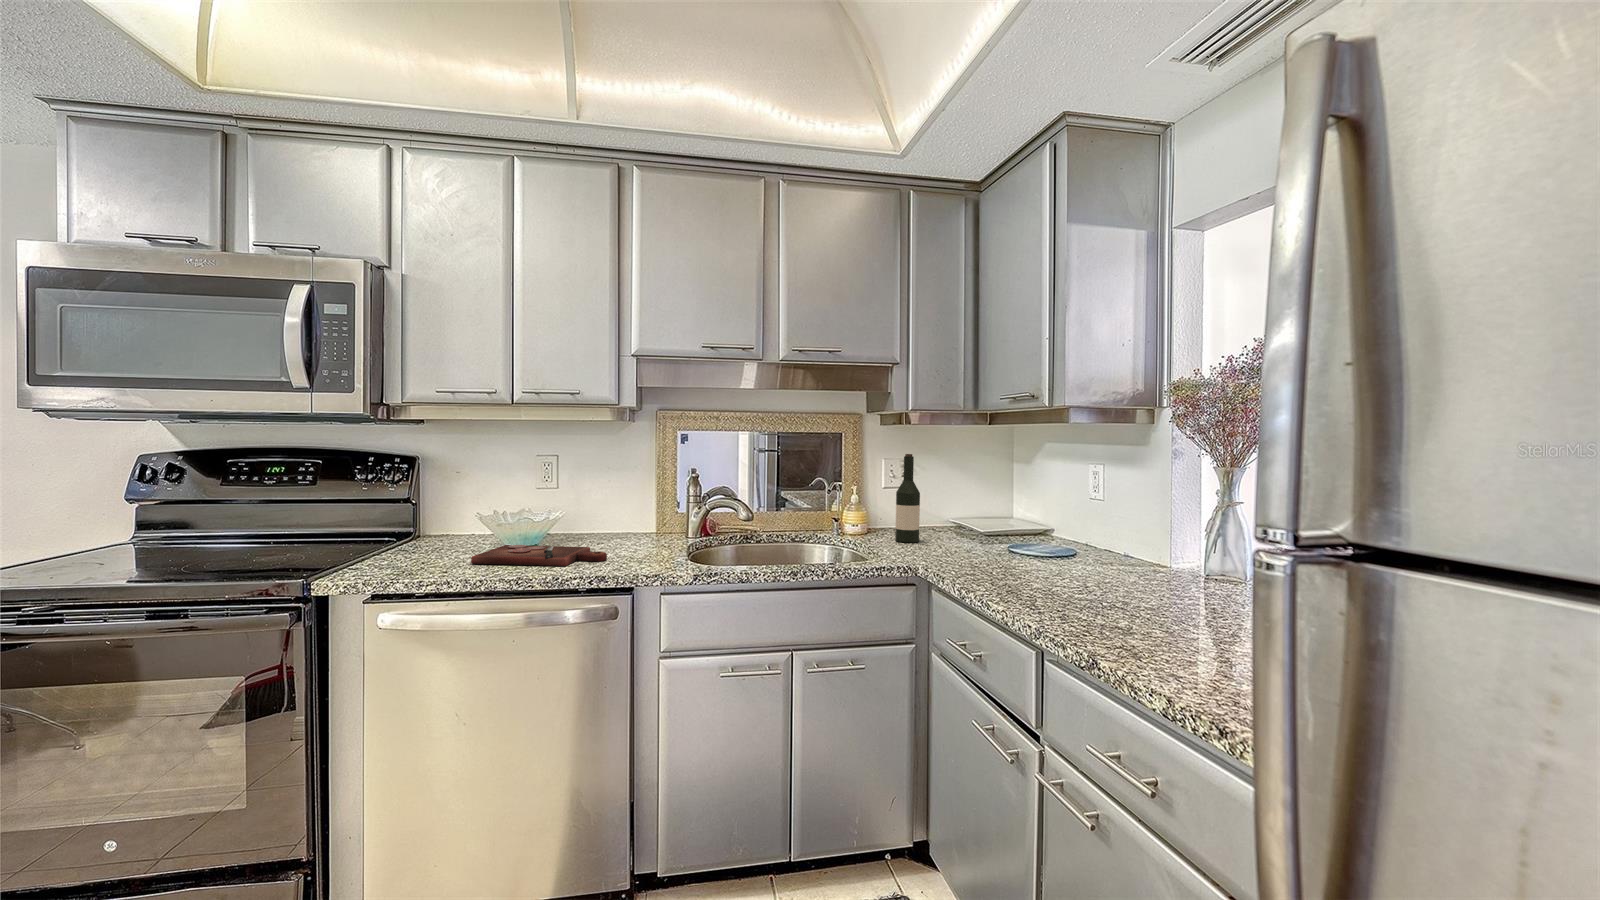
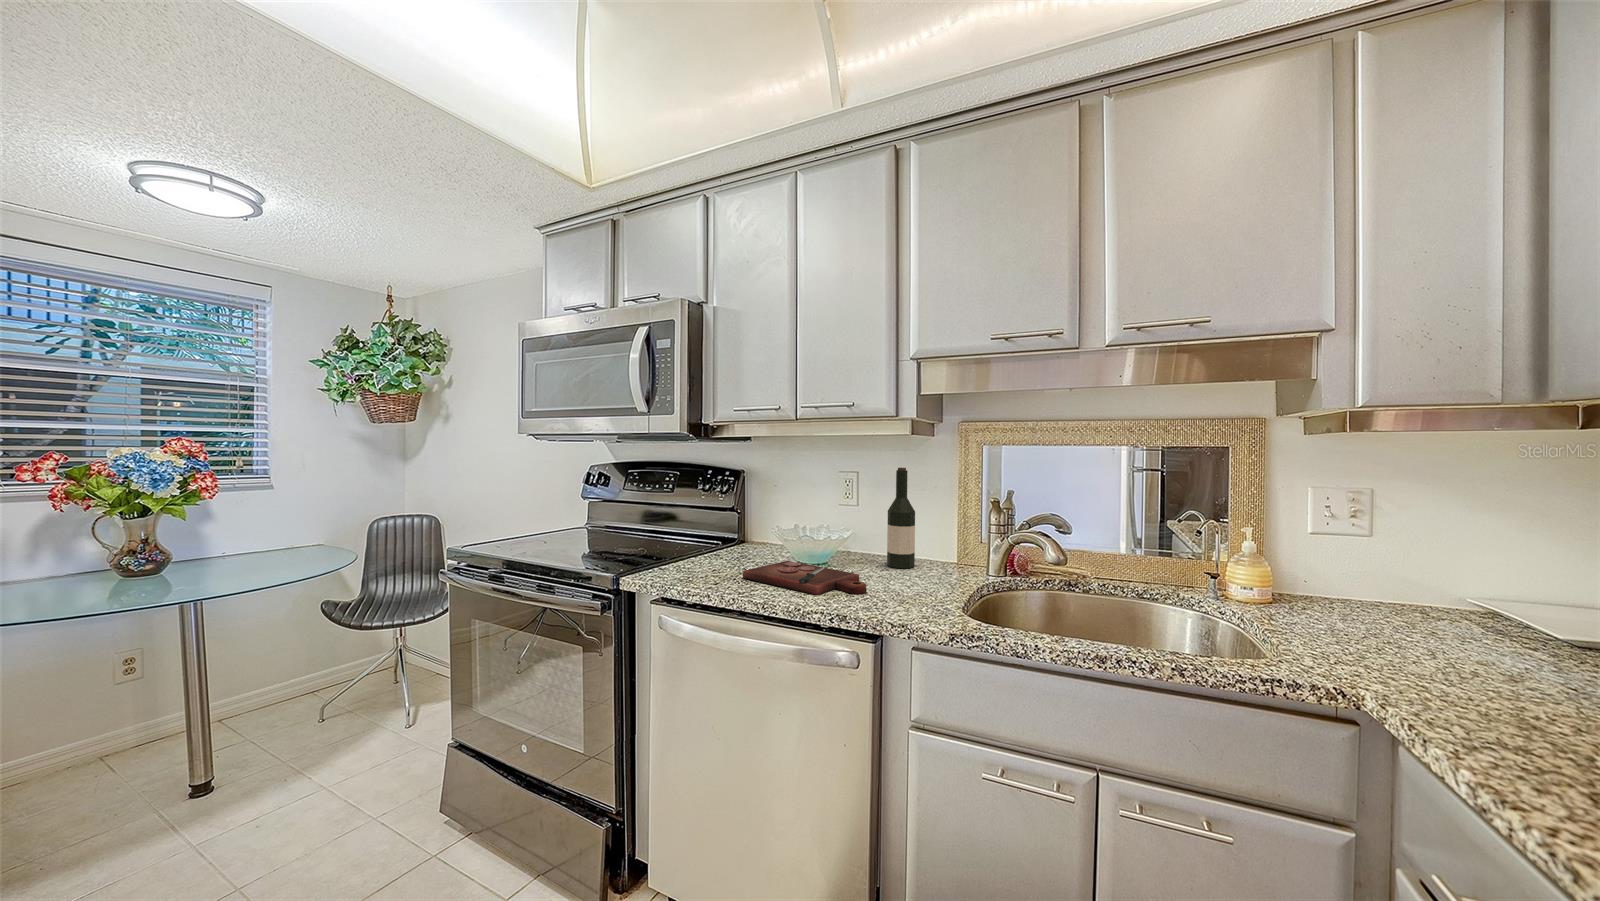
wine bottle: present [895,454,920,542] -> present [887,468,915,568]

